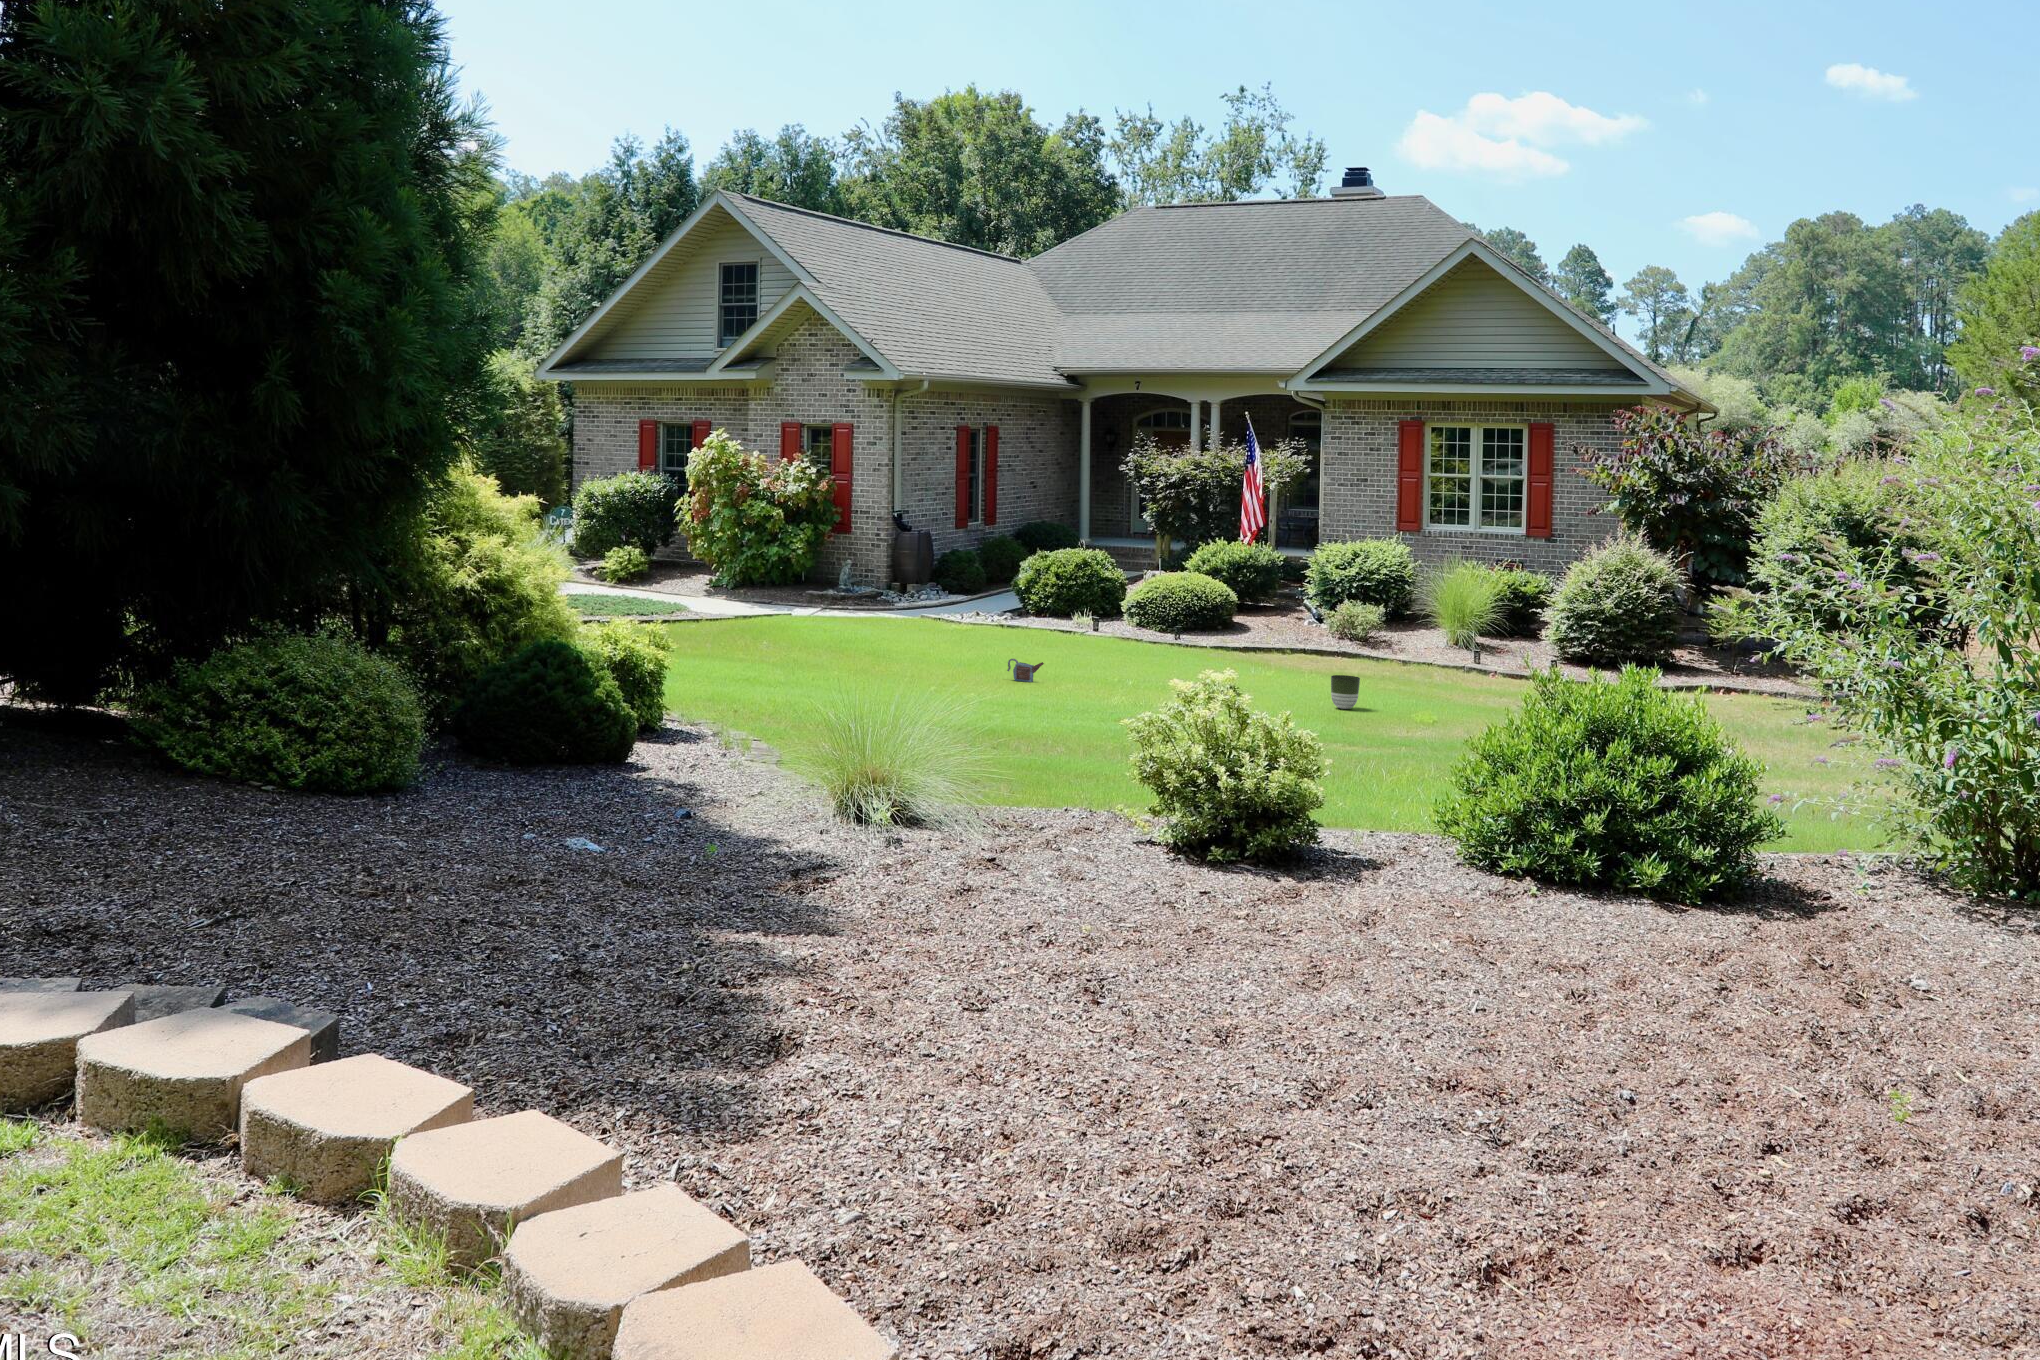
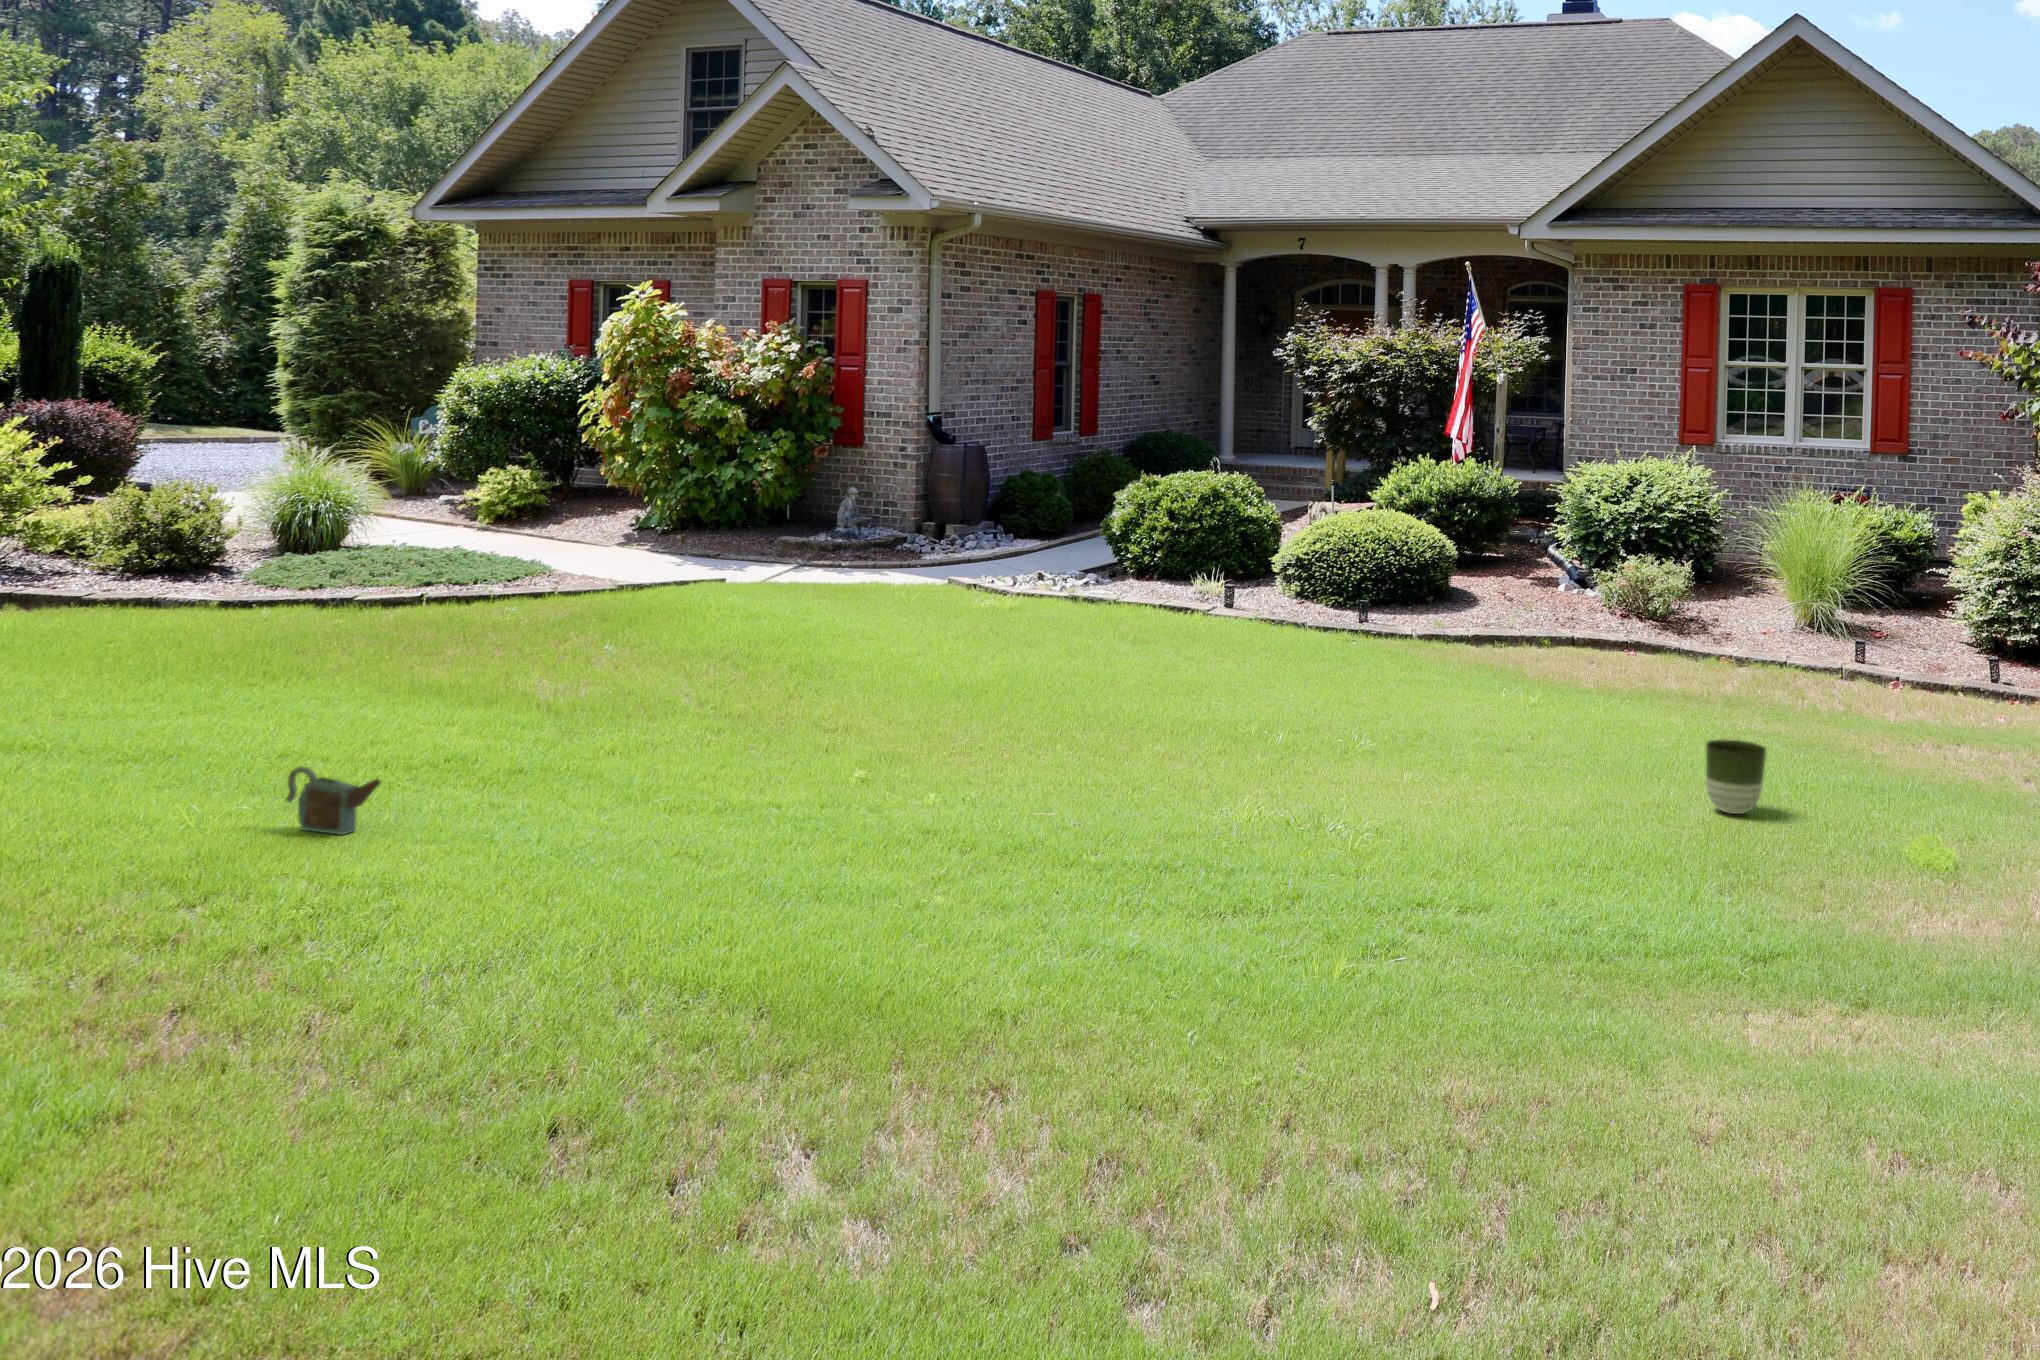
watering can: present [1007,659,1044,682] -> present [286,767,381,835]

